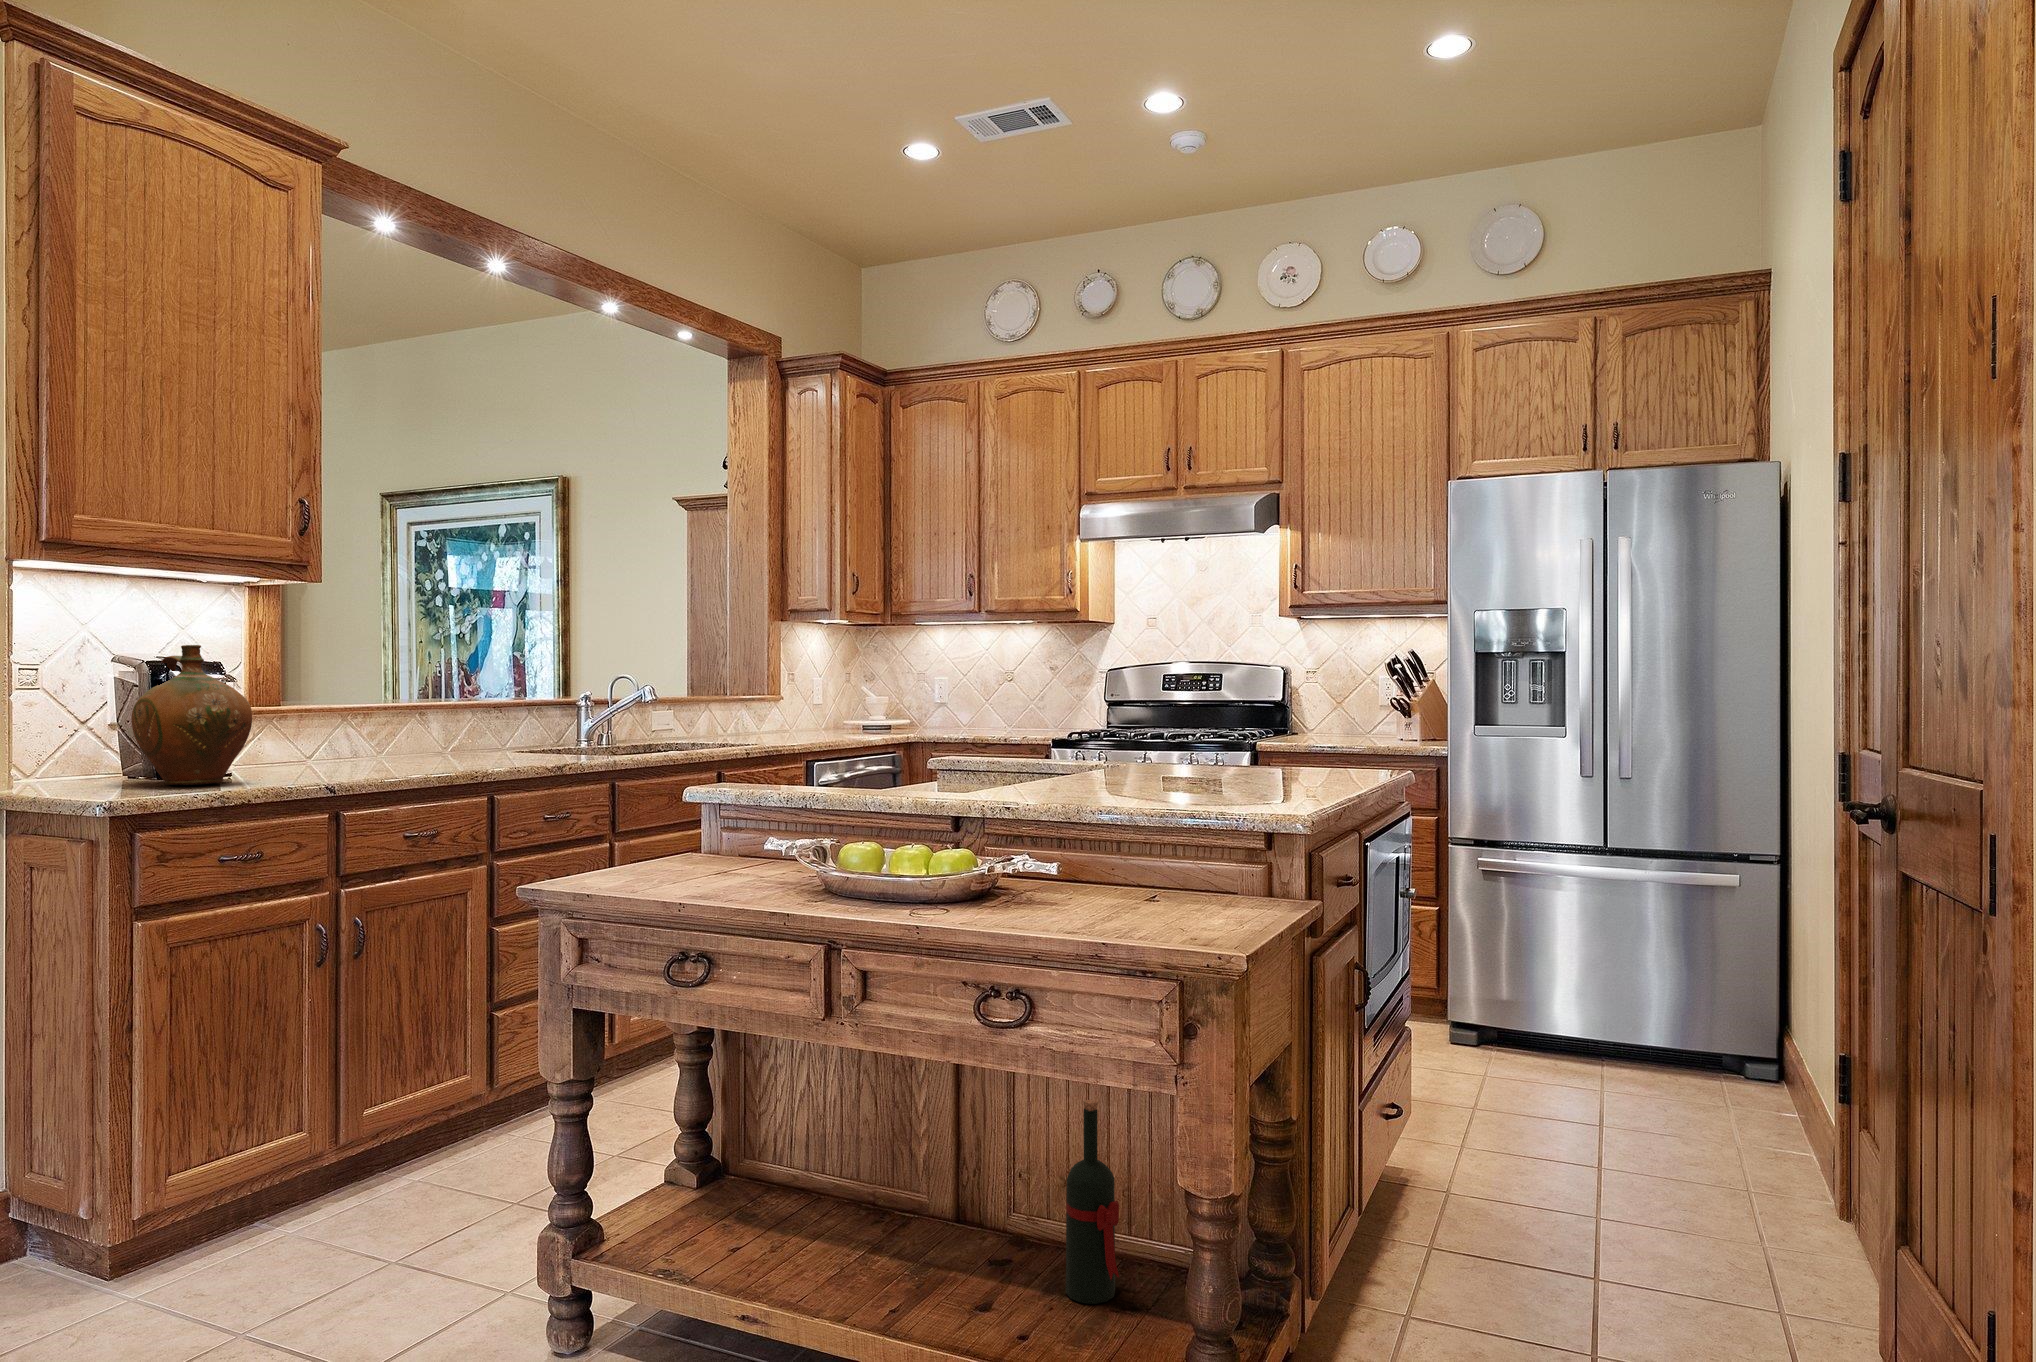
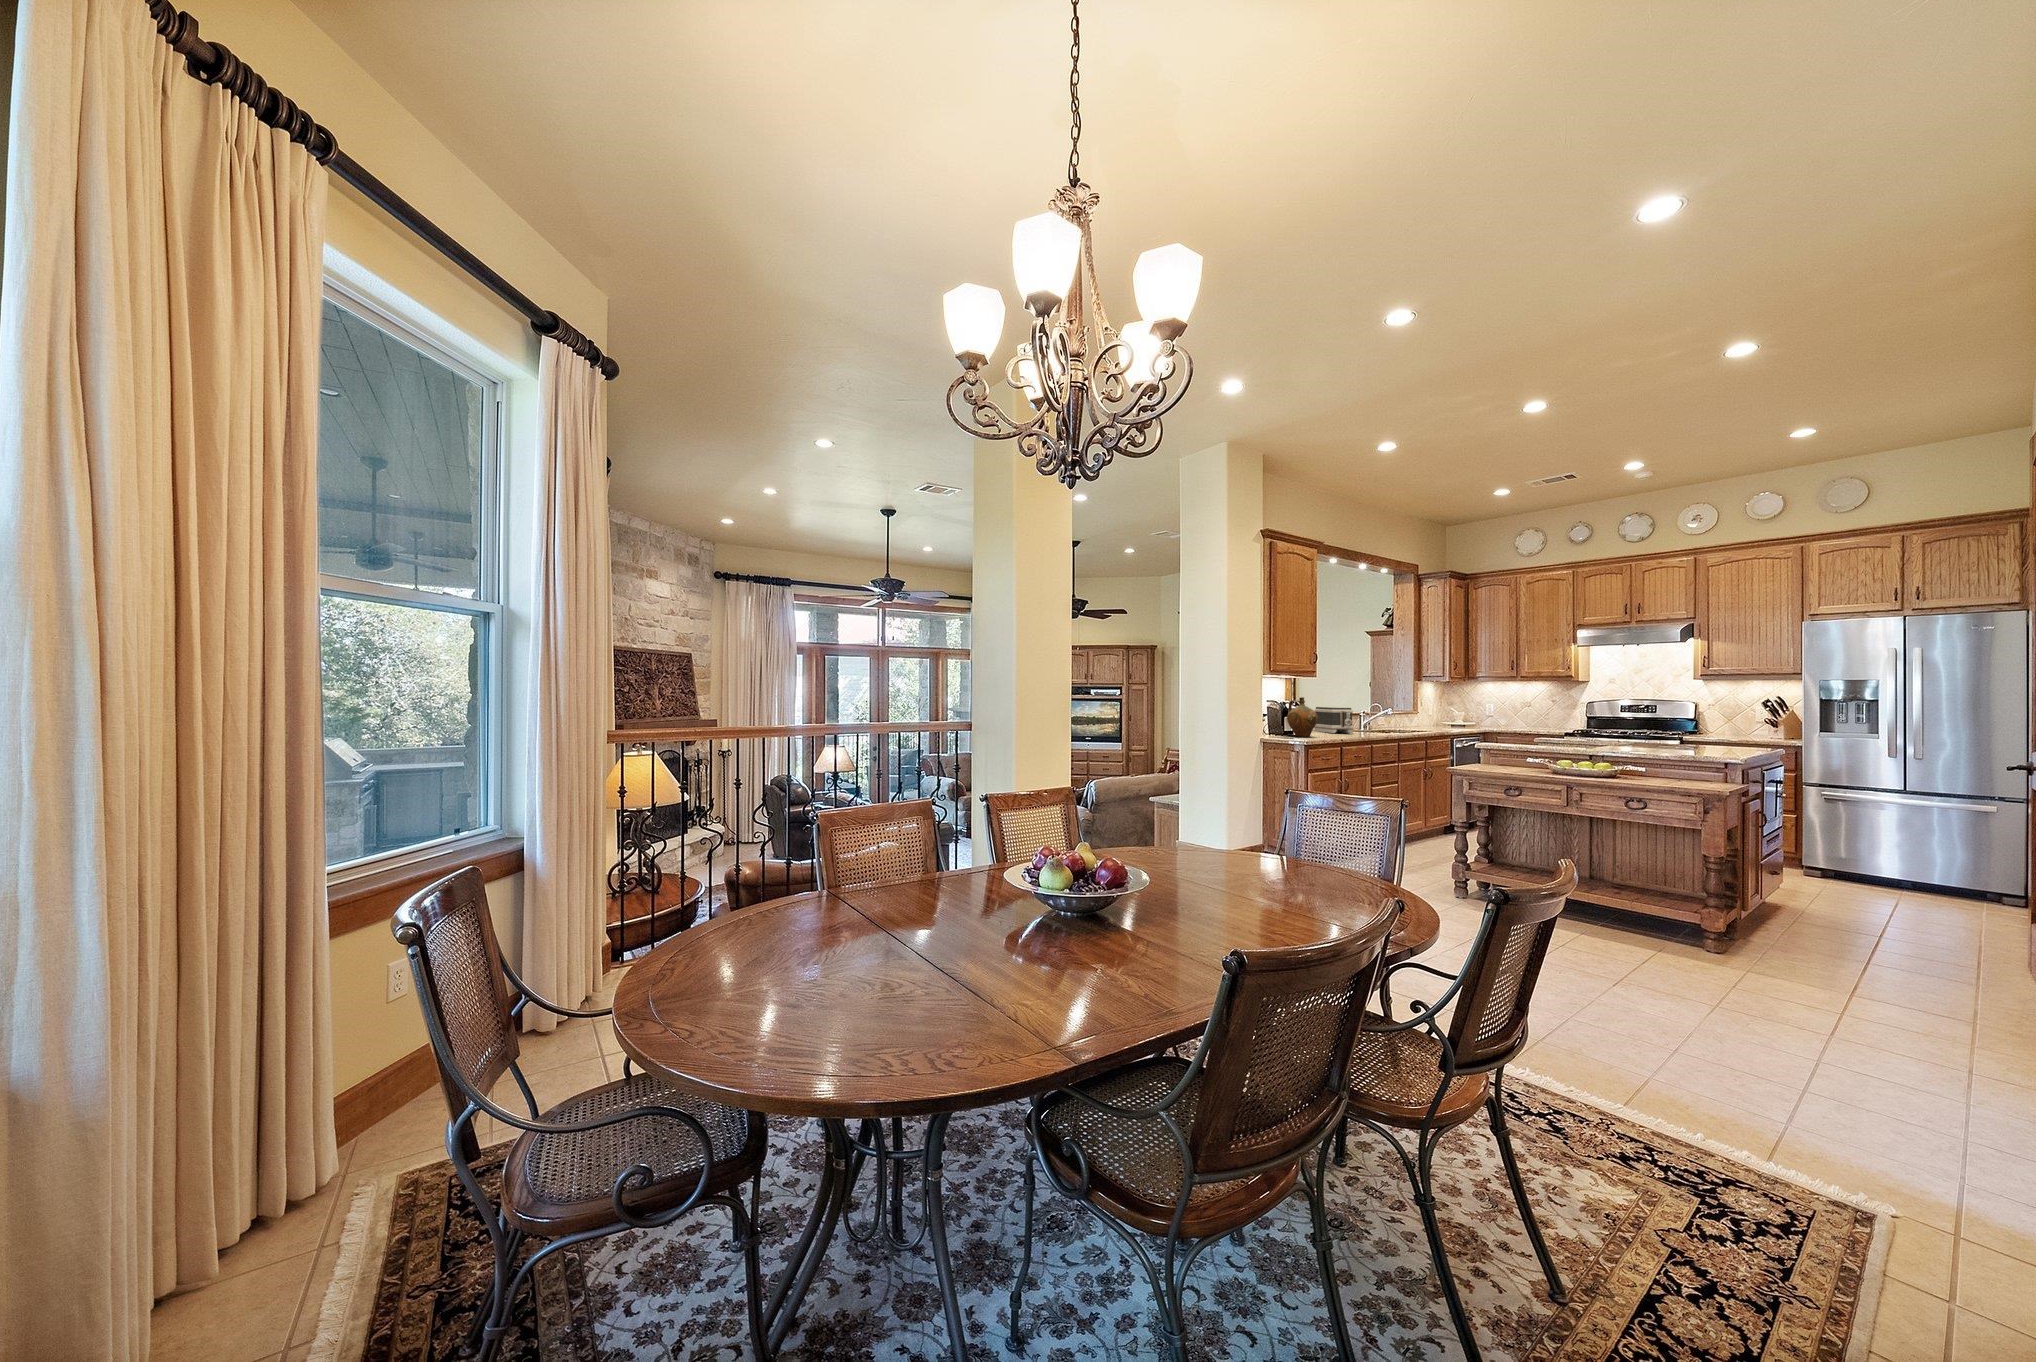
toaster: none [382,685,472,765] -> present [1315,707,1353,733]
wine bottle: present [1066,1099,1119,1304] -> none [1647,838,1669,896]

